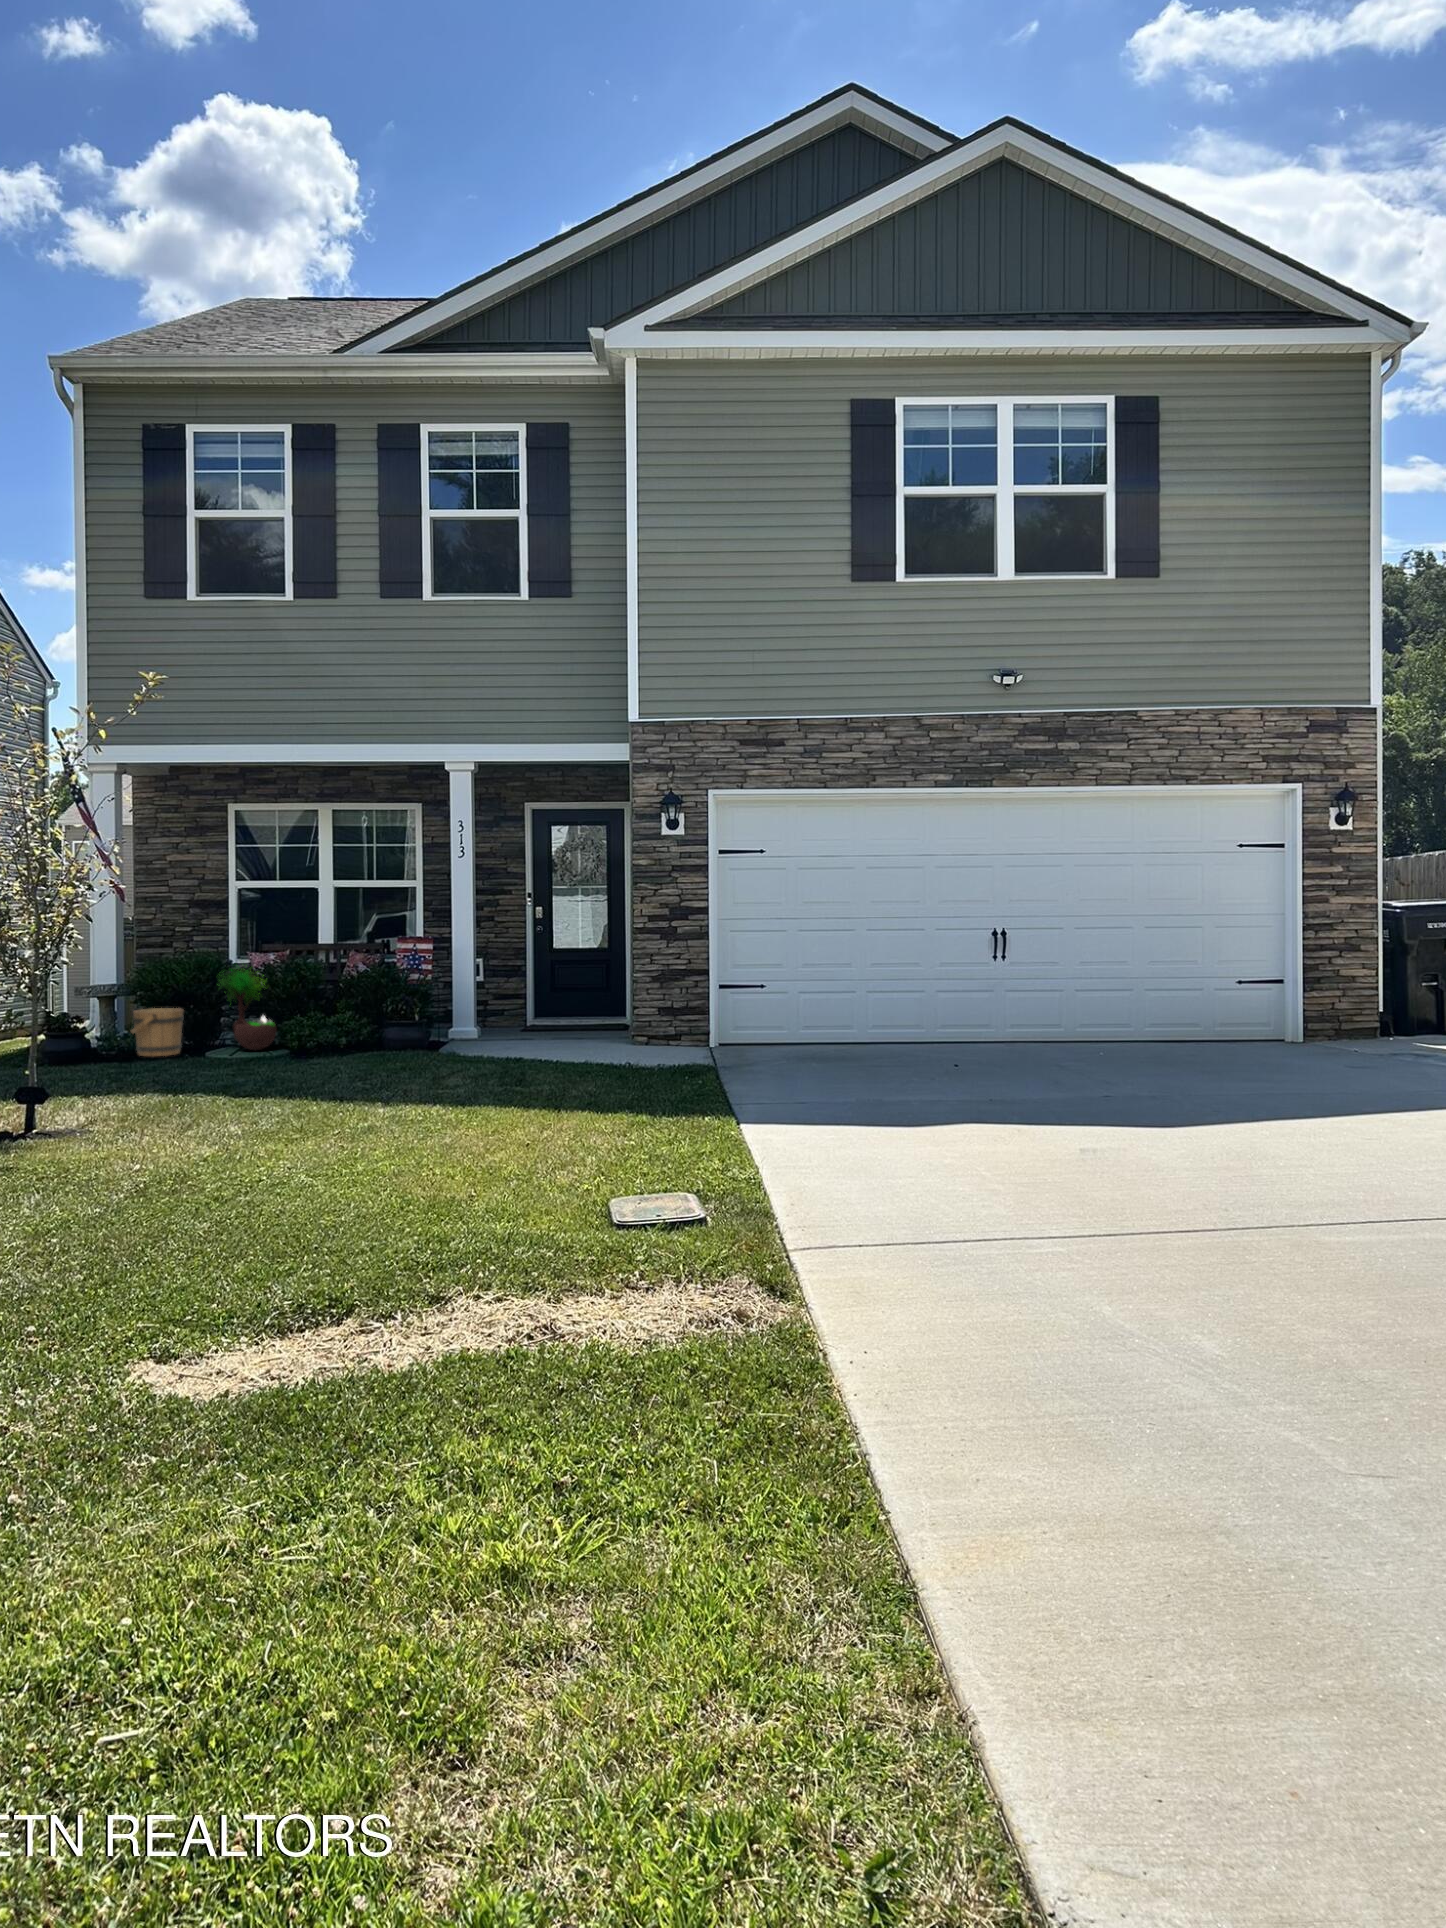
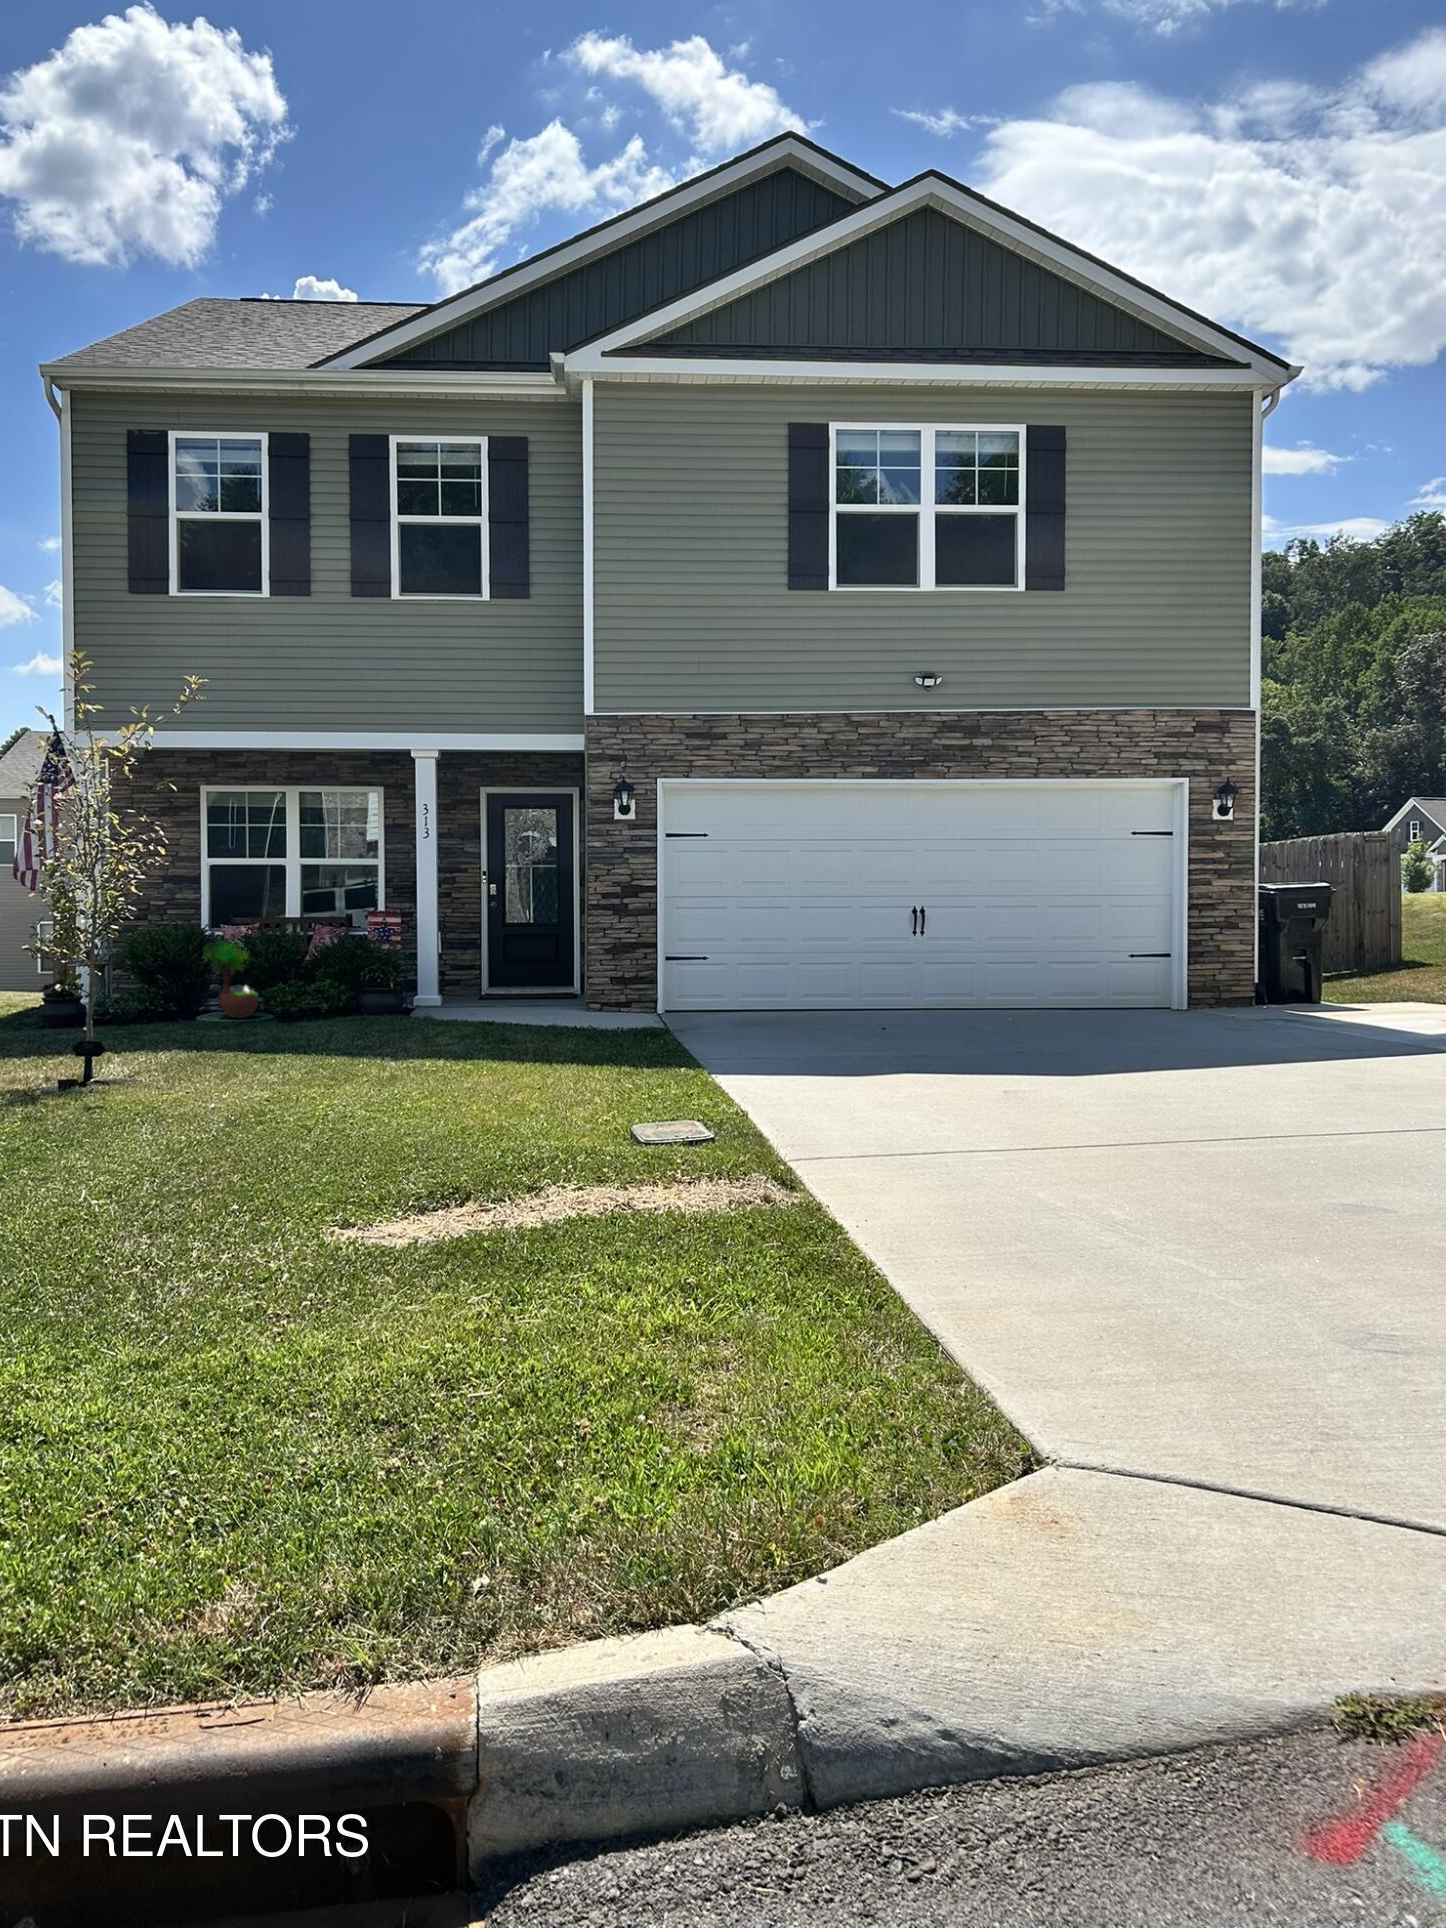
bucket: present [131,1008,184,1056] -> none [123,979,172,1024]

